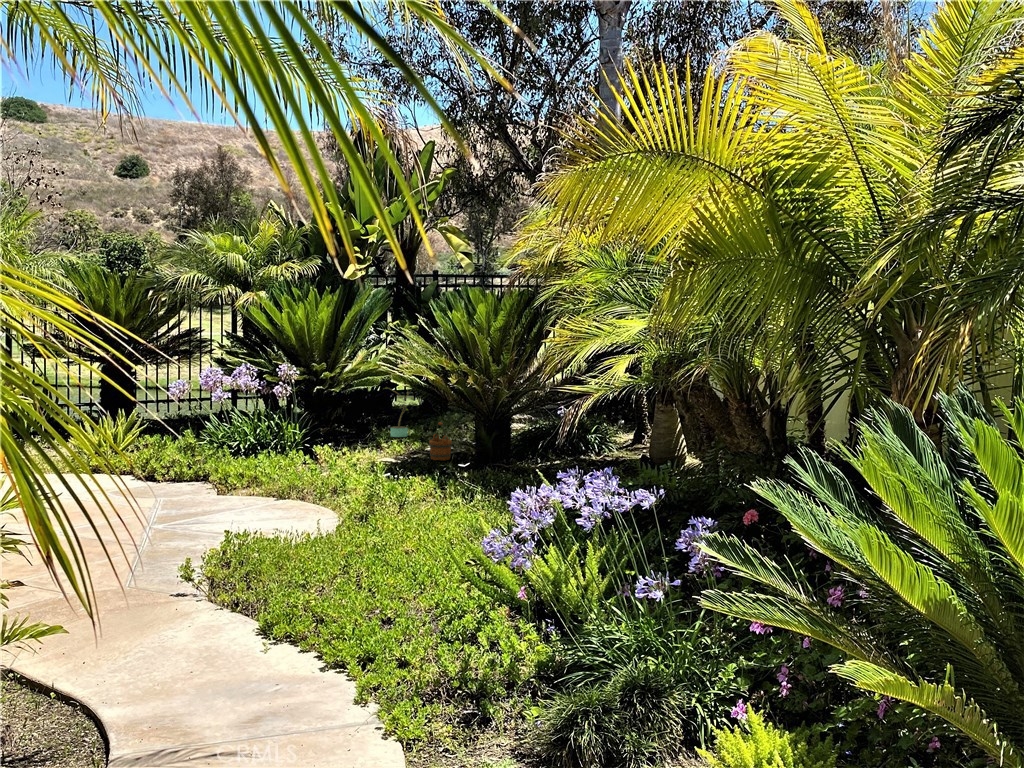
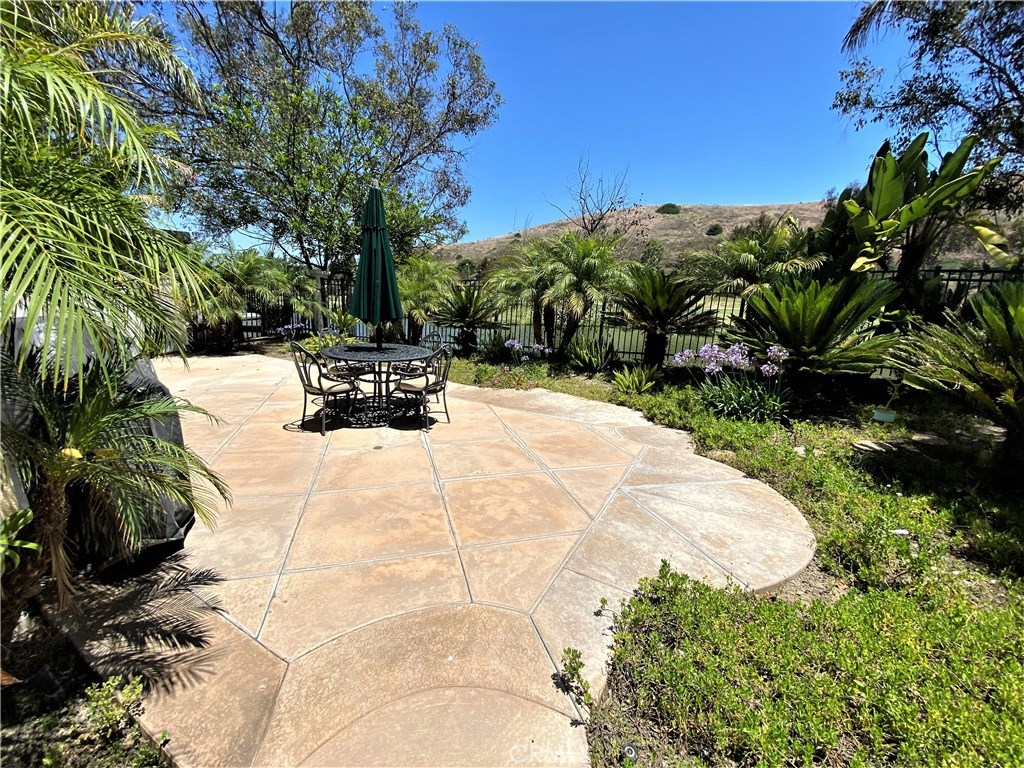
wooden bucket: present [429,422,452,460] -> none [926,426,960,468]

